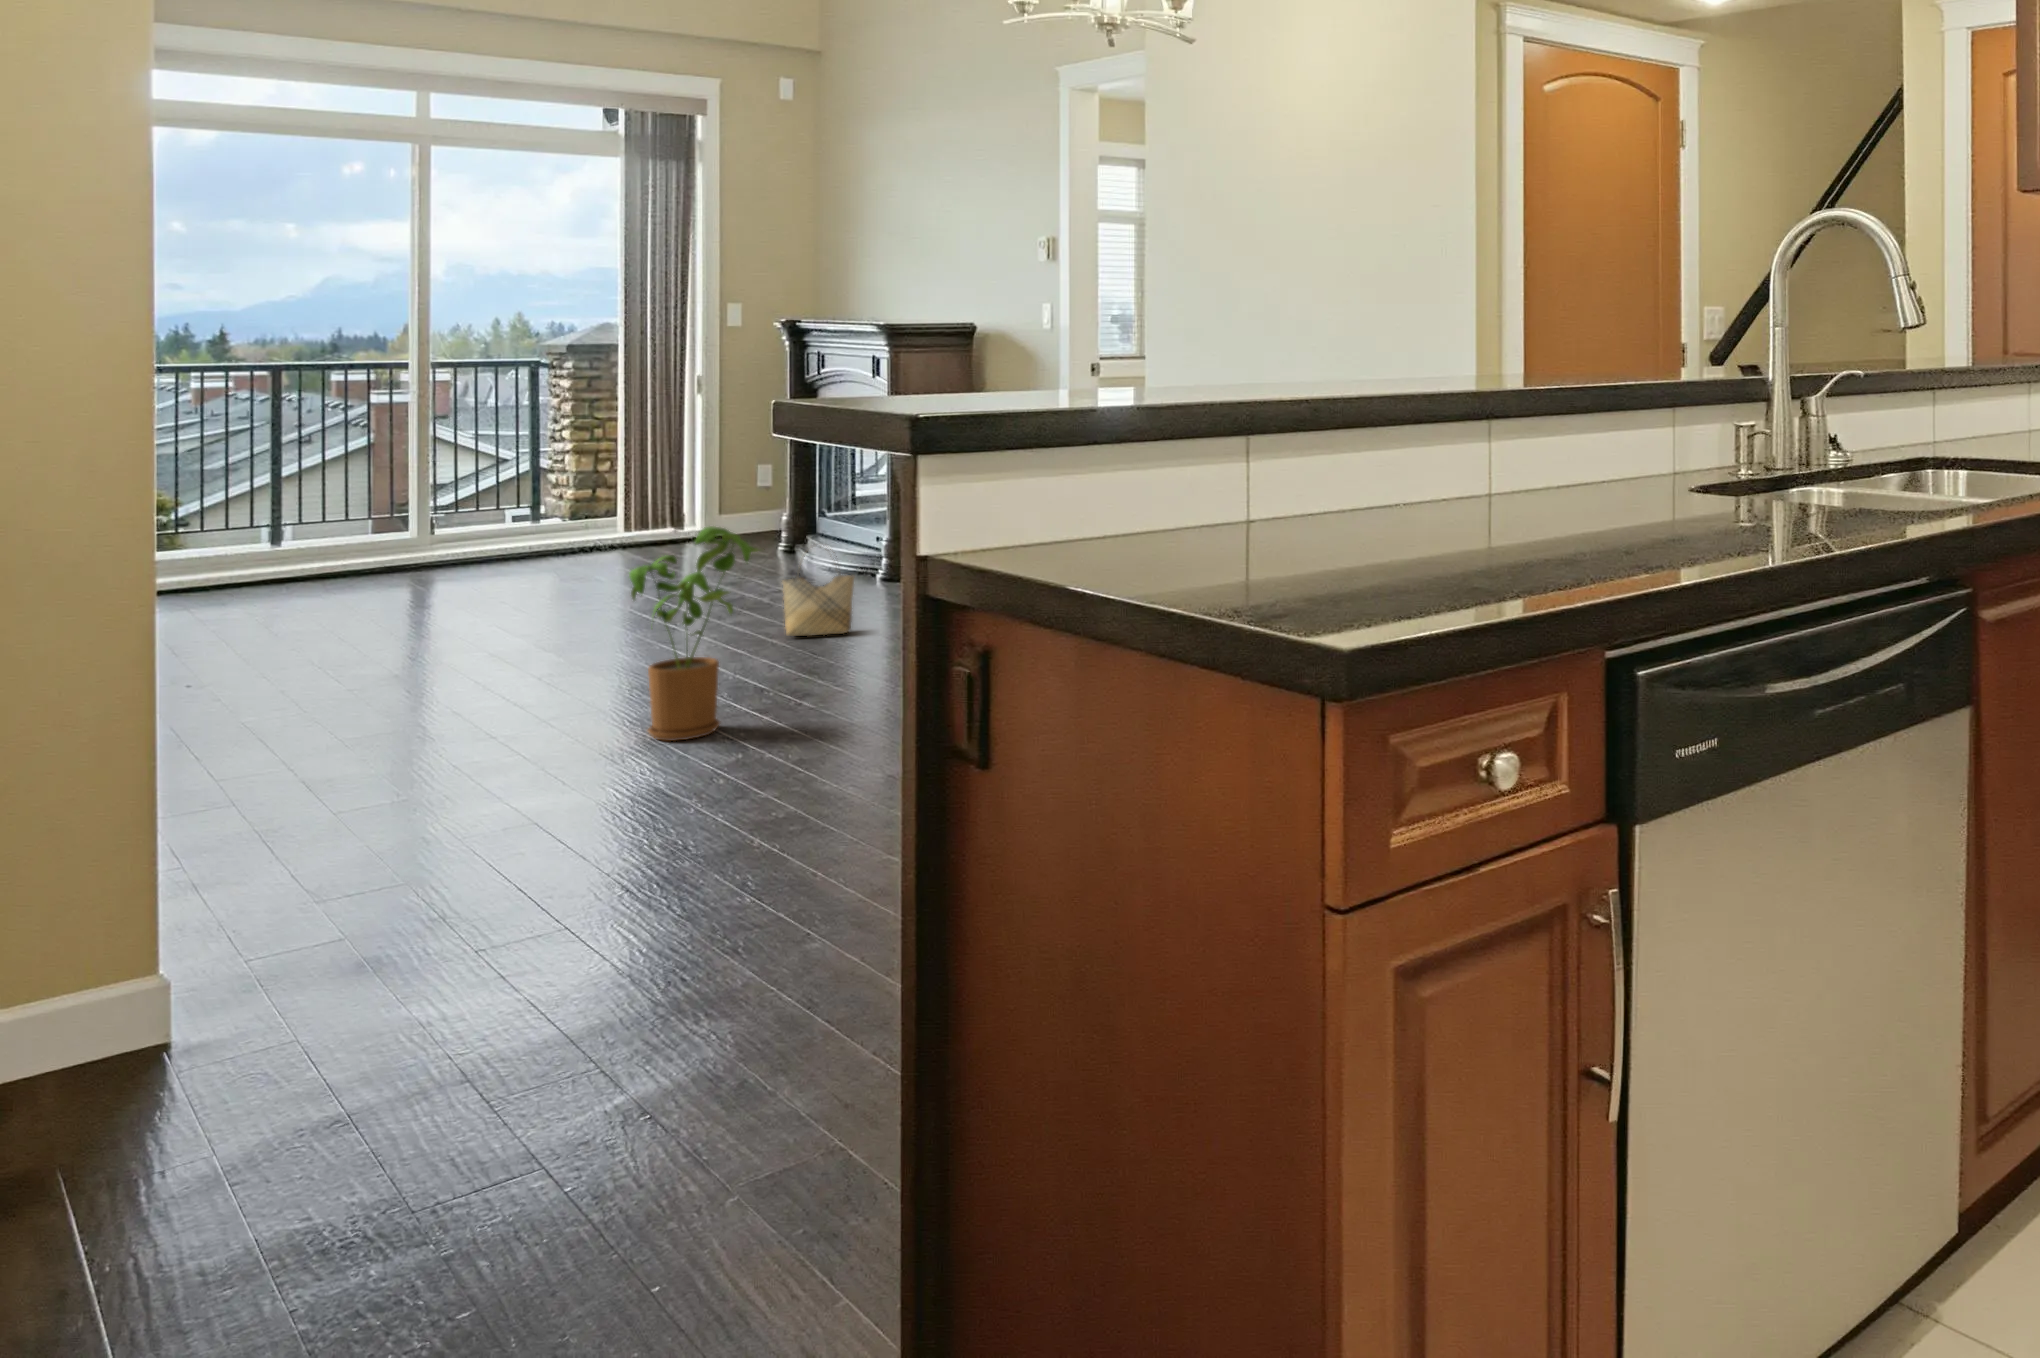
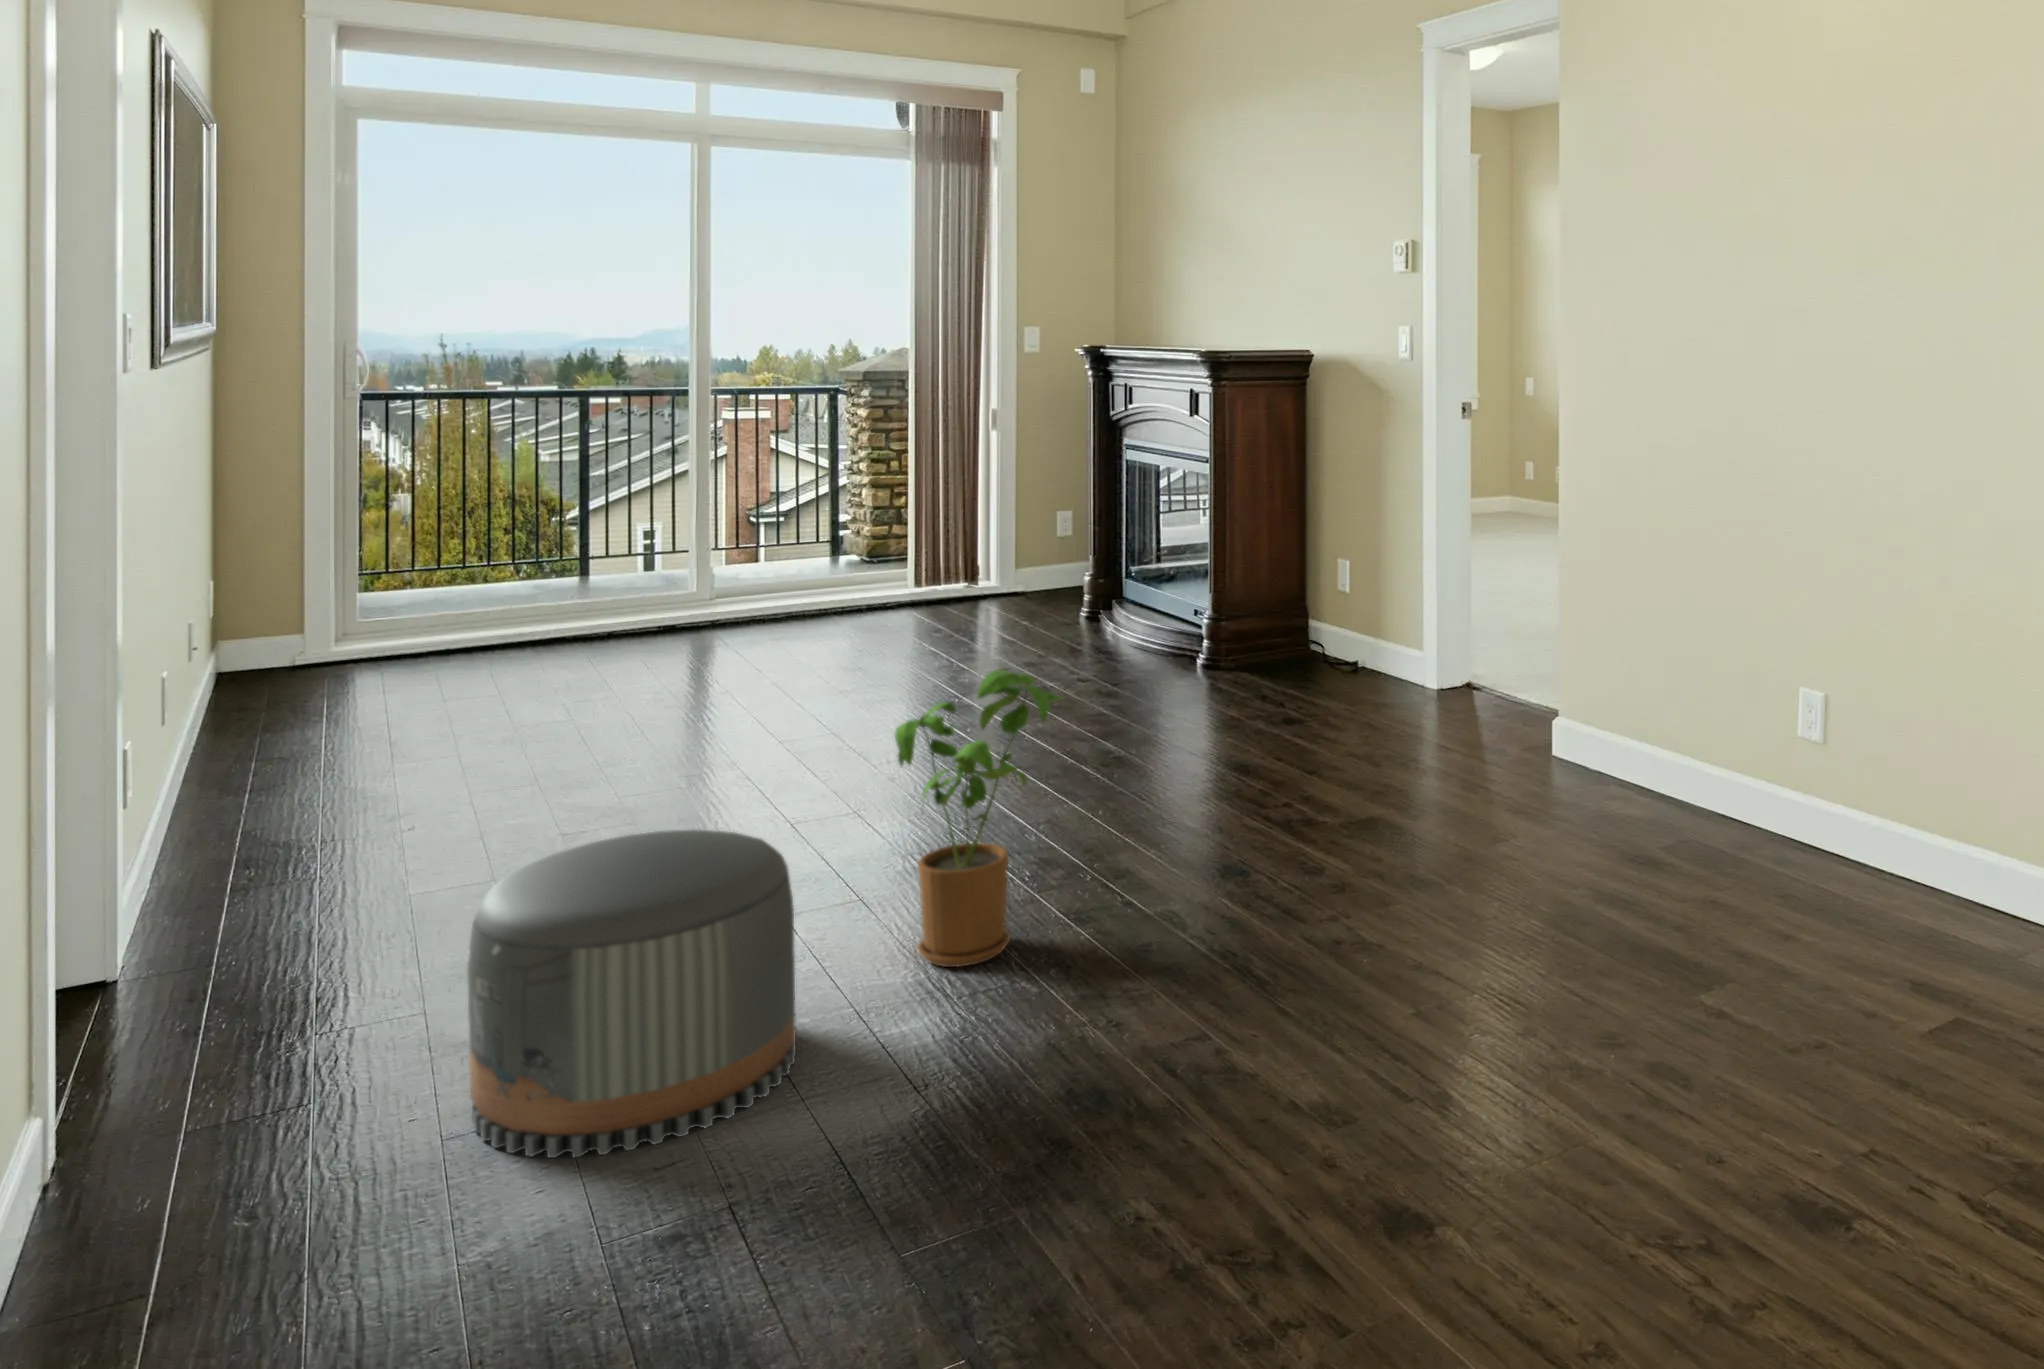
woven basket: present [783,549,854,636] -> none [1087,643,1174,762]
pouf: none [311,631,559,835] -> present [467,830,796,1158]

